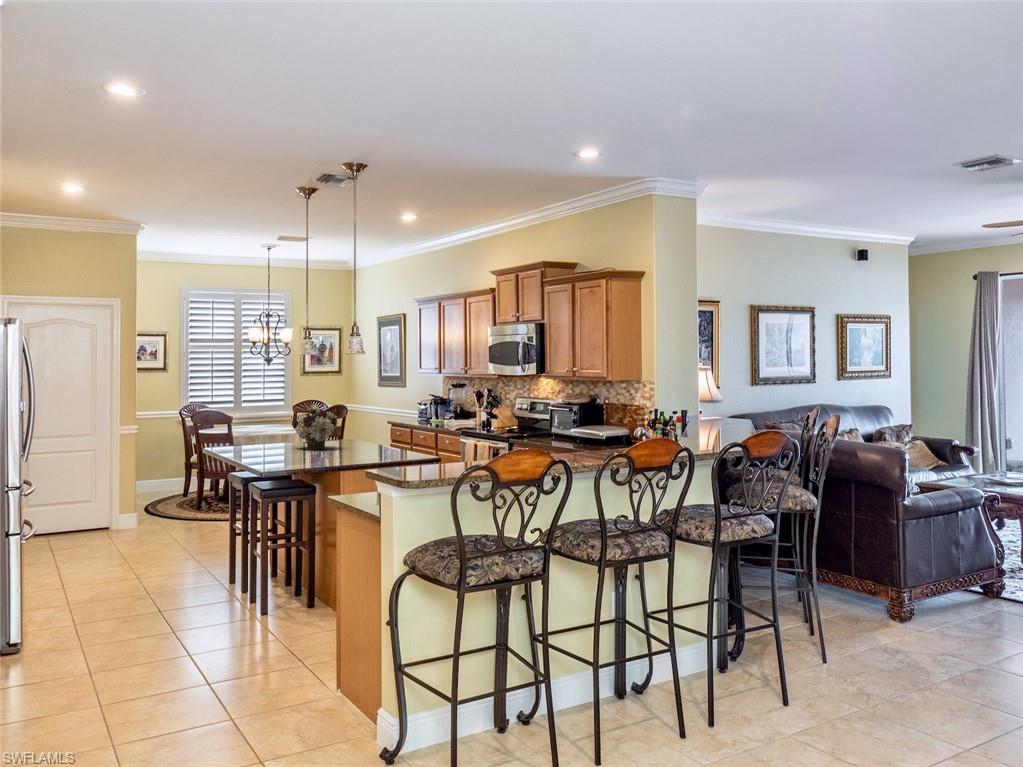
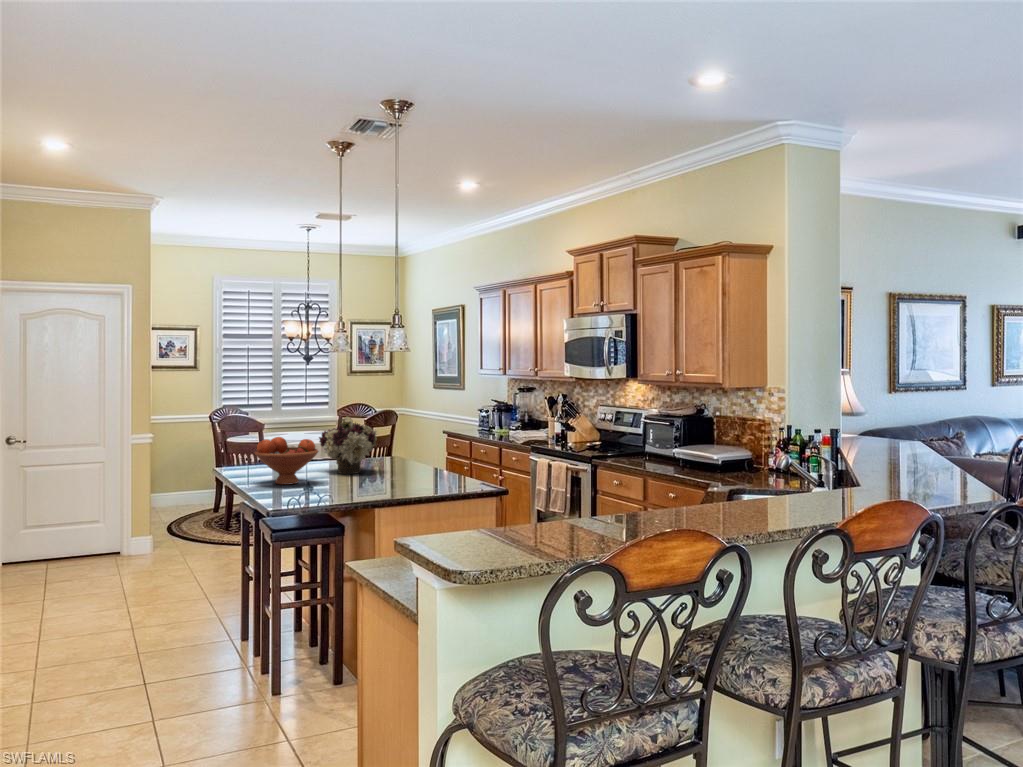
fruit bowl: none [244,420,294,456] -> present [255,437,318,485]

